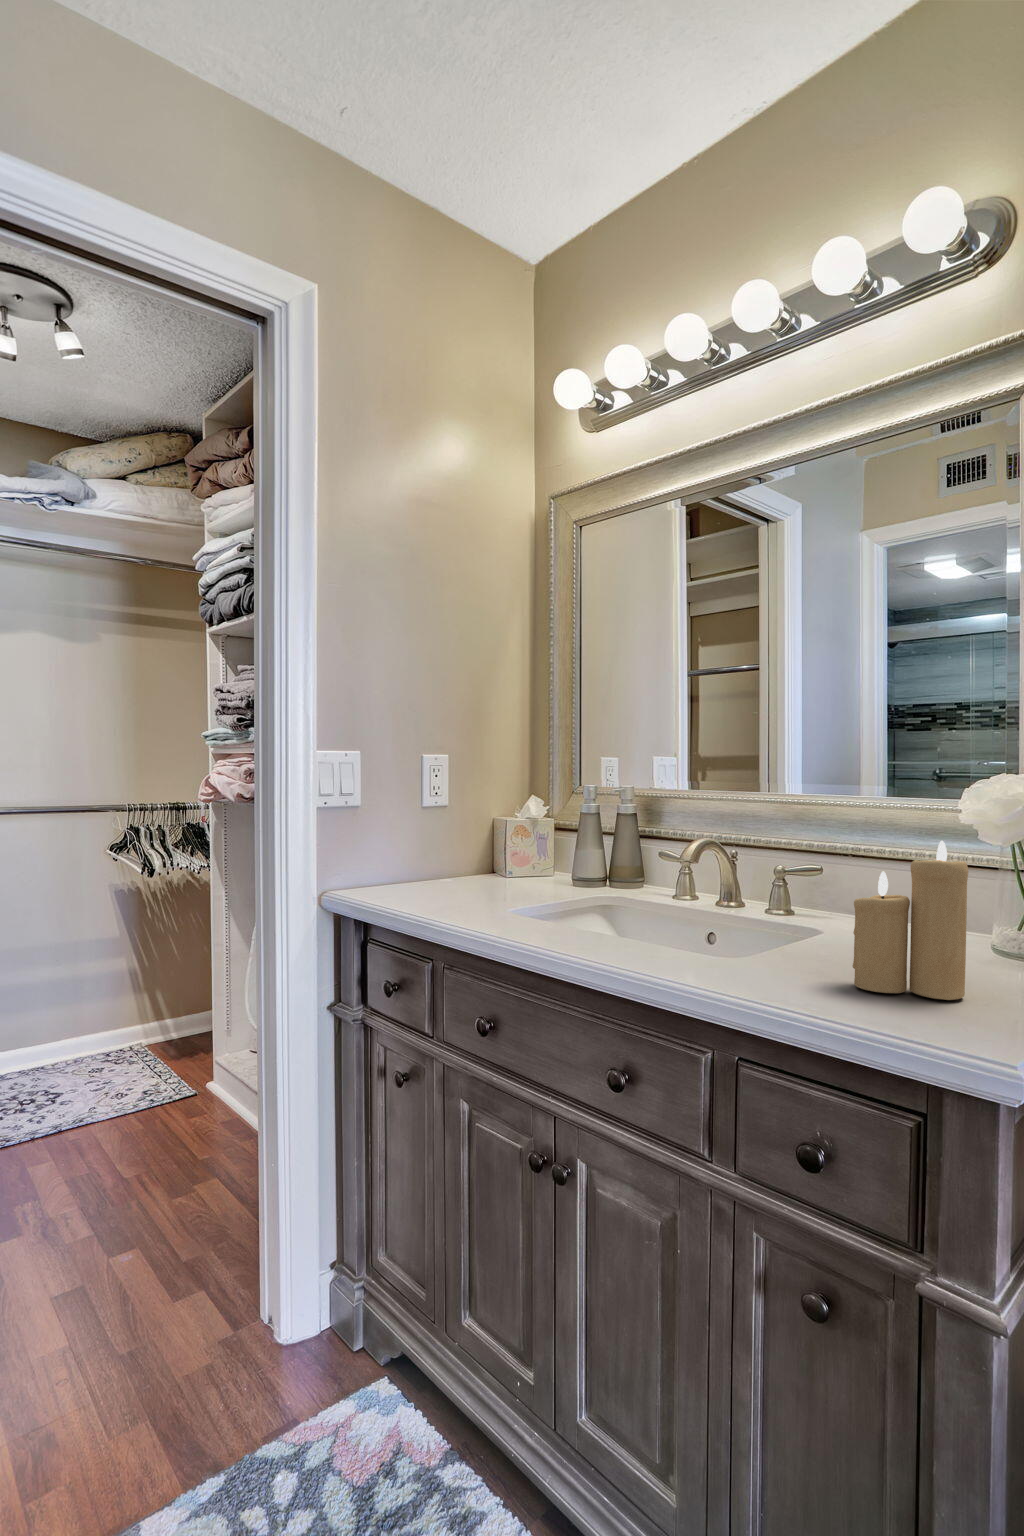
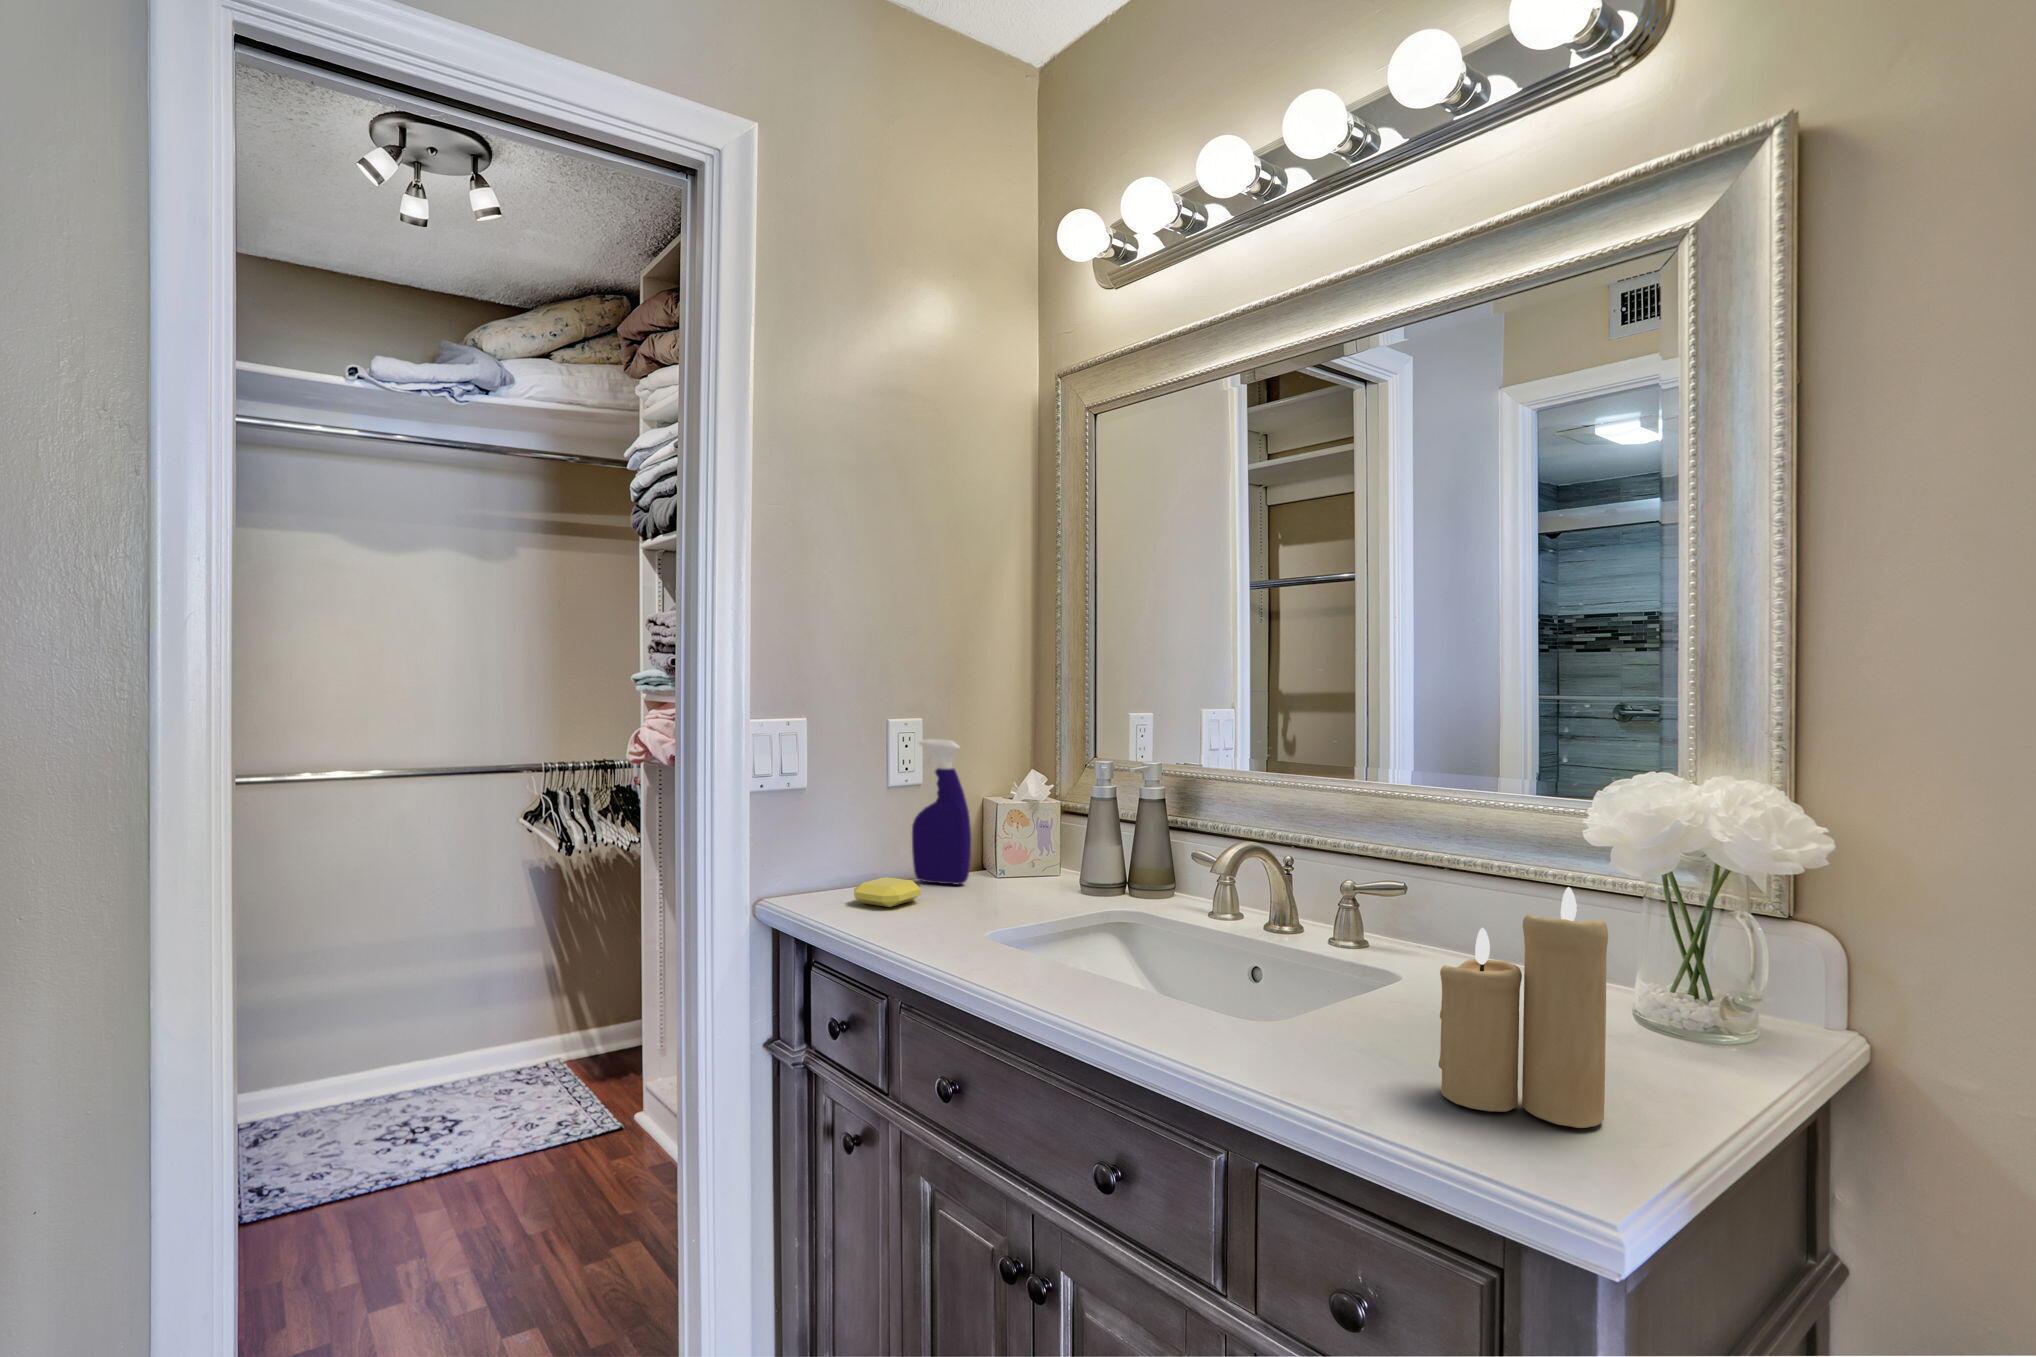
spray bottle: none [442,773,489,883] -> present [912,739,971,885]
soap bar: none [404,875,455,896] -> present [854,877,921,907]

